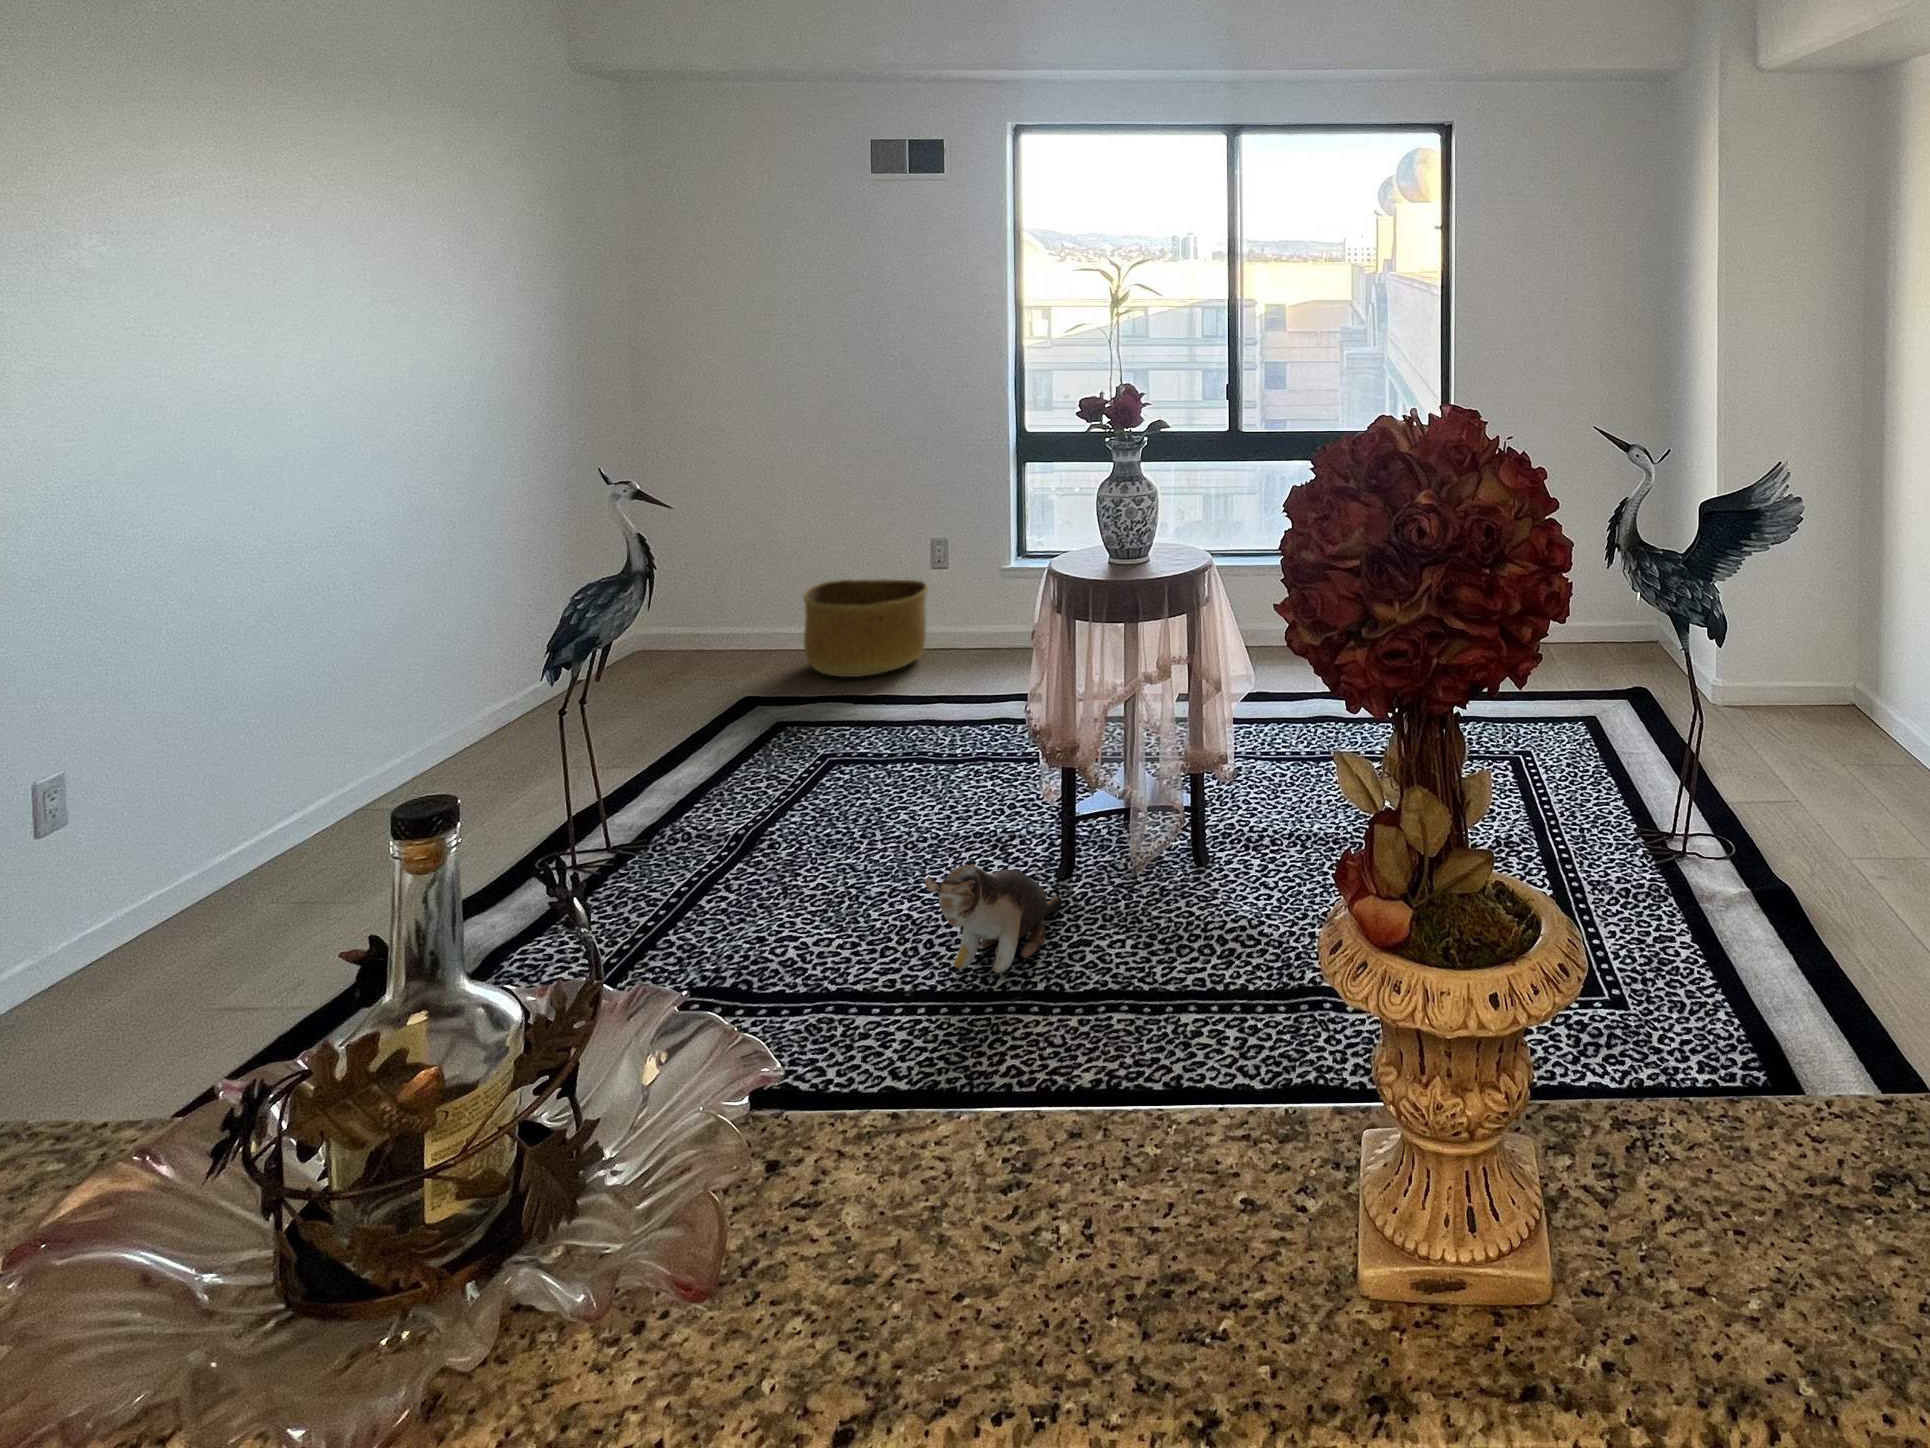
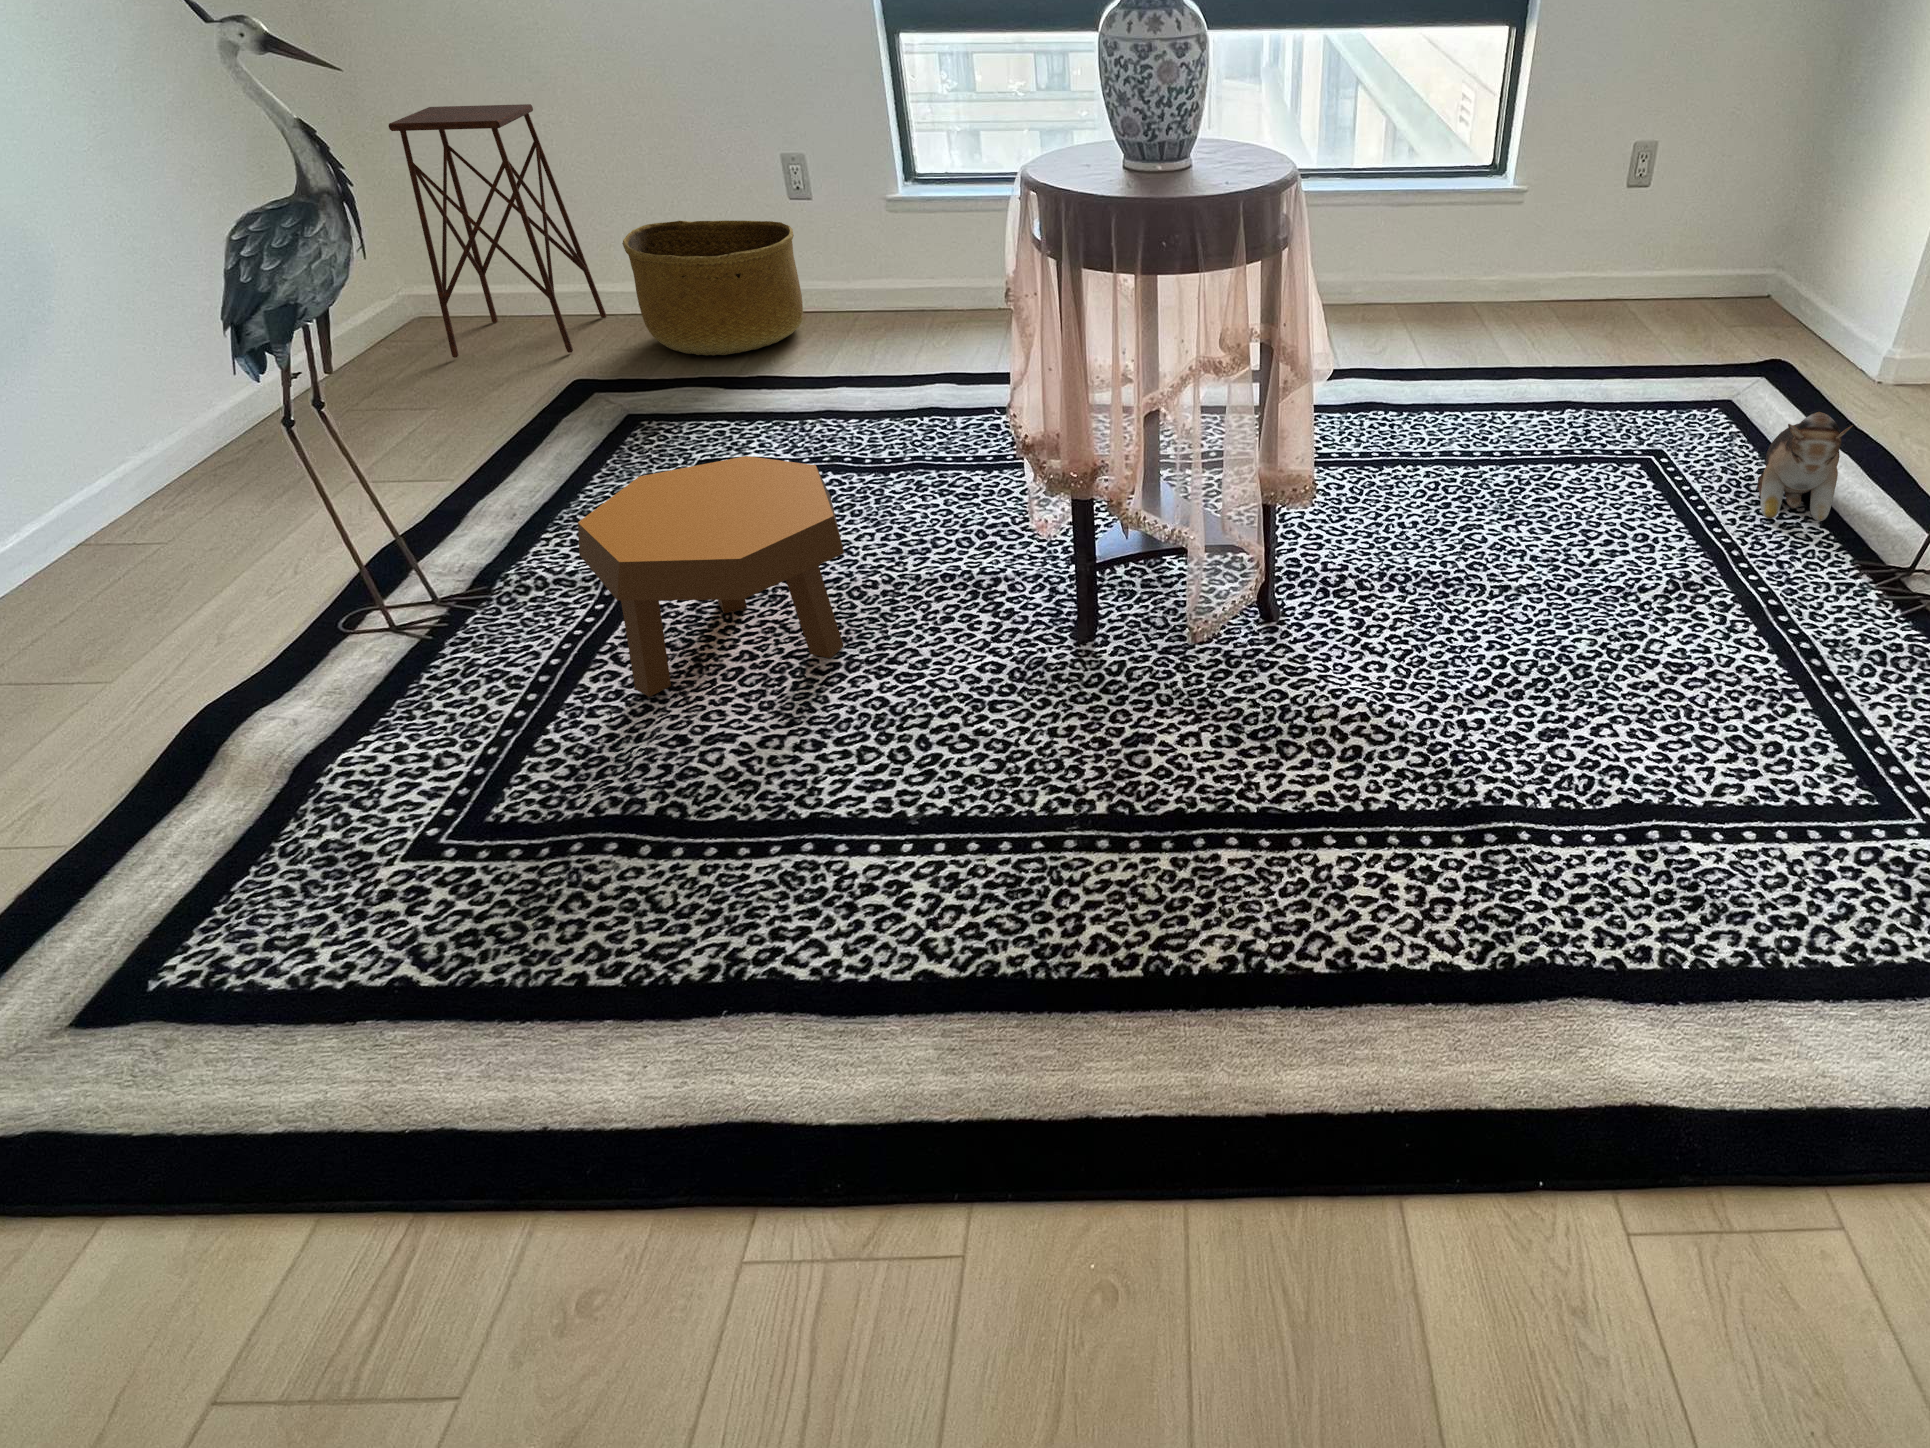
side table: none [655,502,778,678] -> present [388,104,607,358]
footstool: none [724,741,904,913] -> present [578,456,844,697]
plush toy: present [925,864,1062,973] -> present [1758,412,1853,521]

